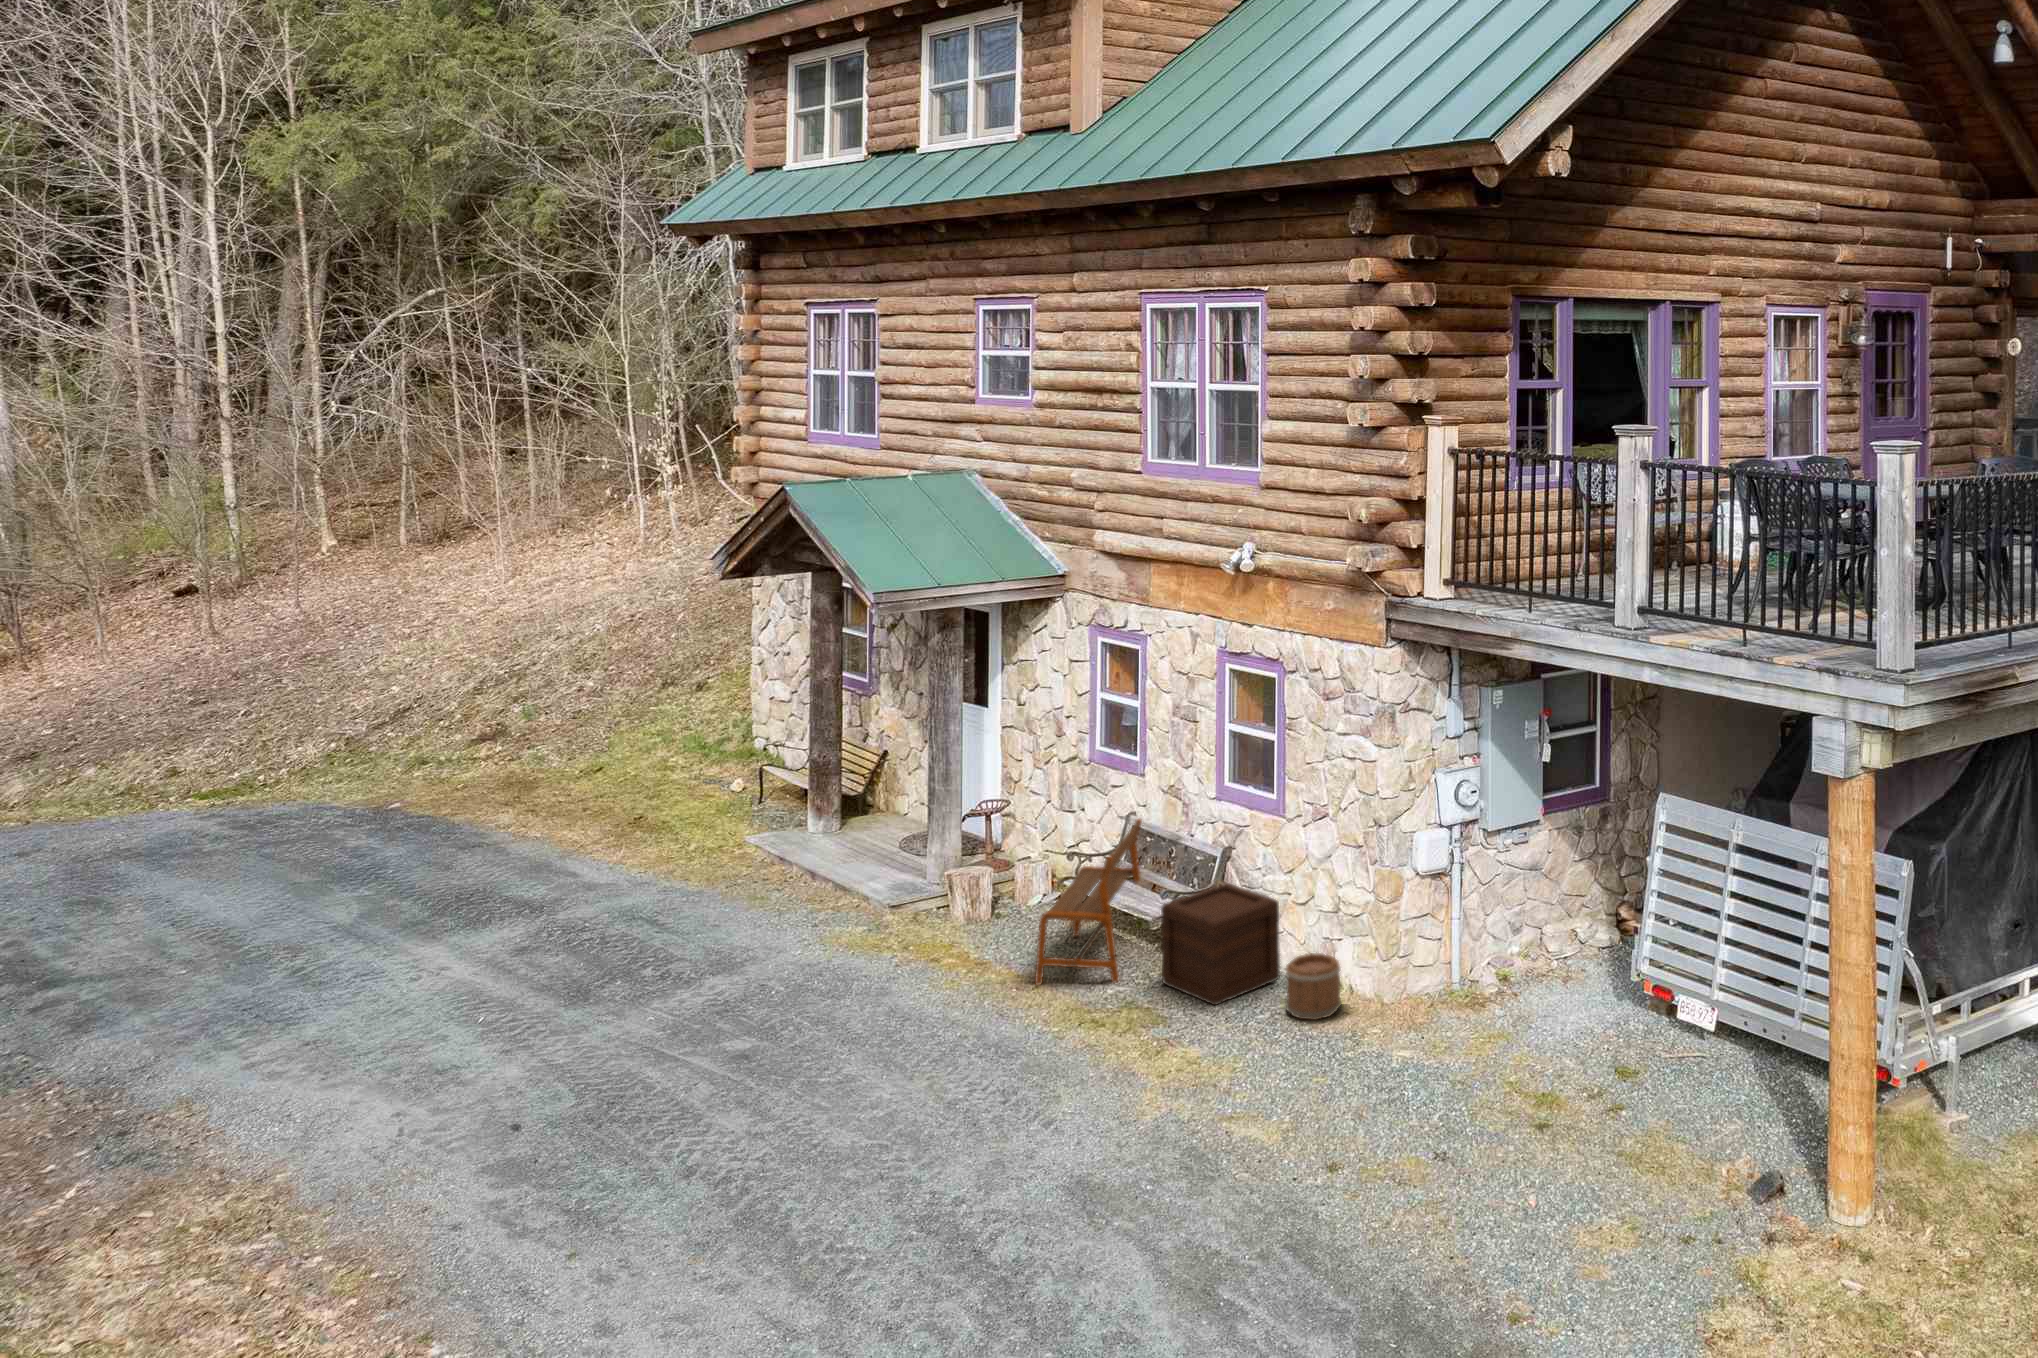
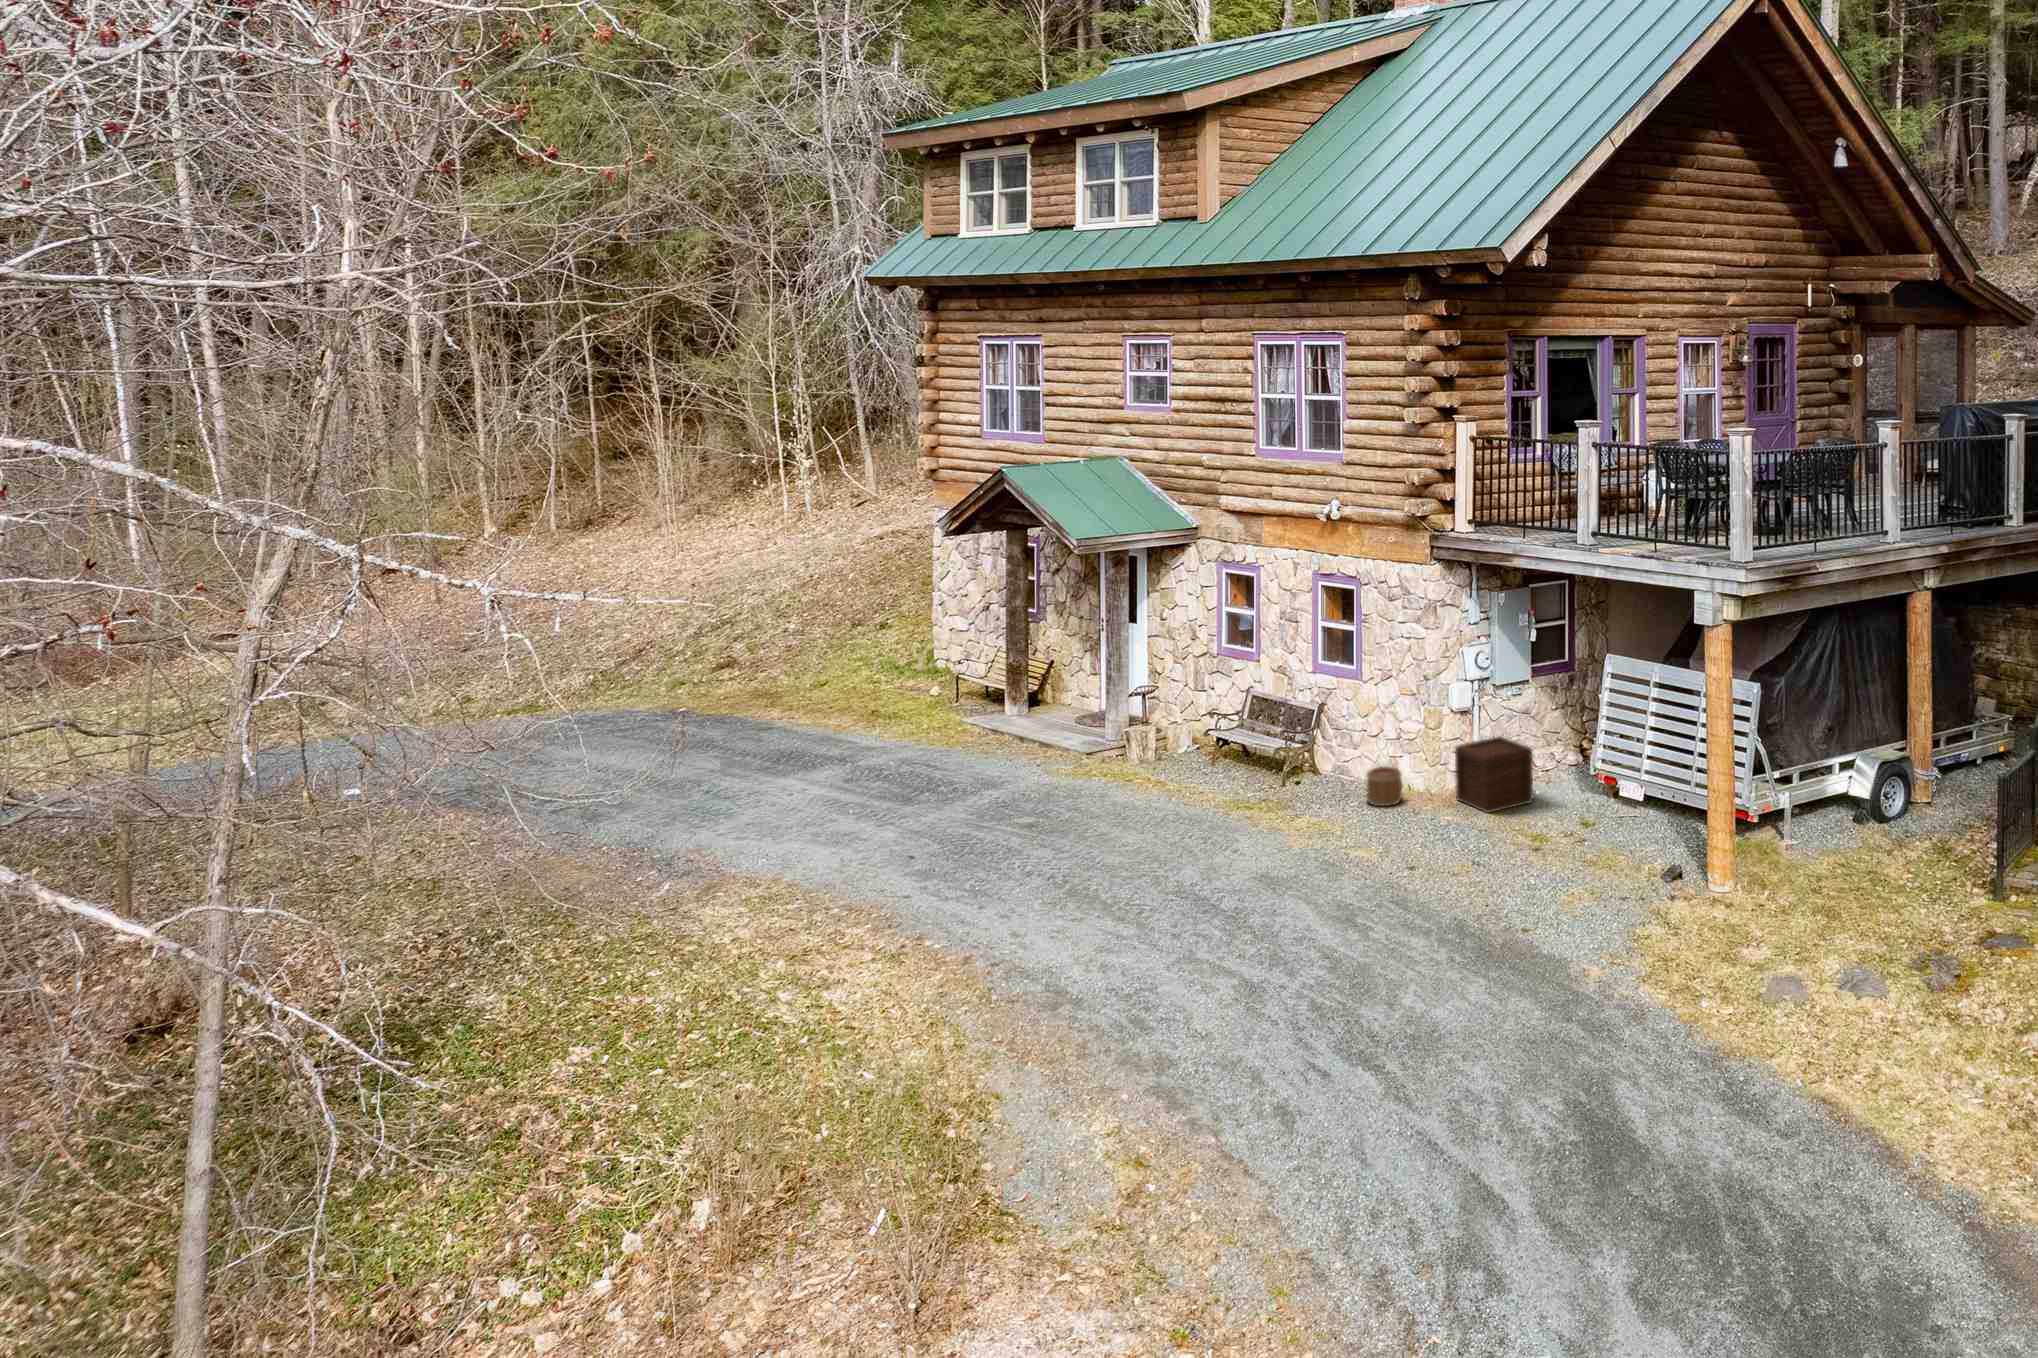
bench: present [1035,819,1142,985] -> none [1198,688,1265,795]
wooden crate: present [1161,883,1280,1005] -> present [1455,736,1533,813]

